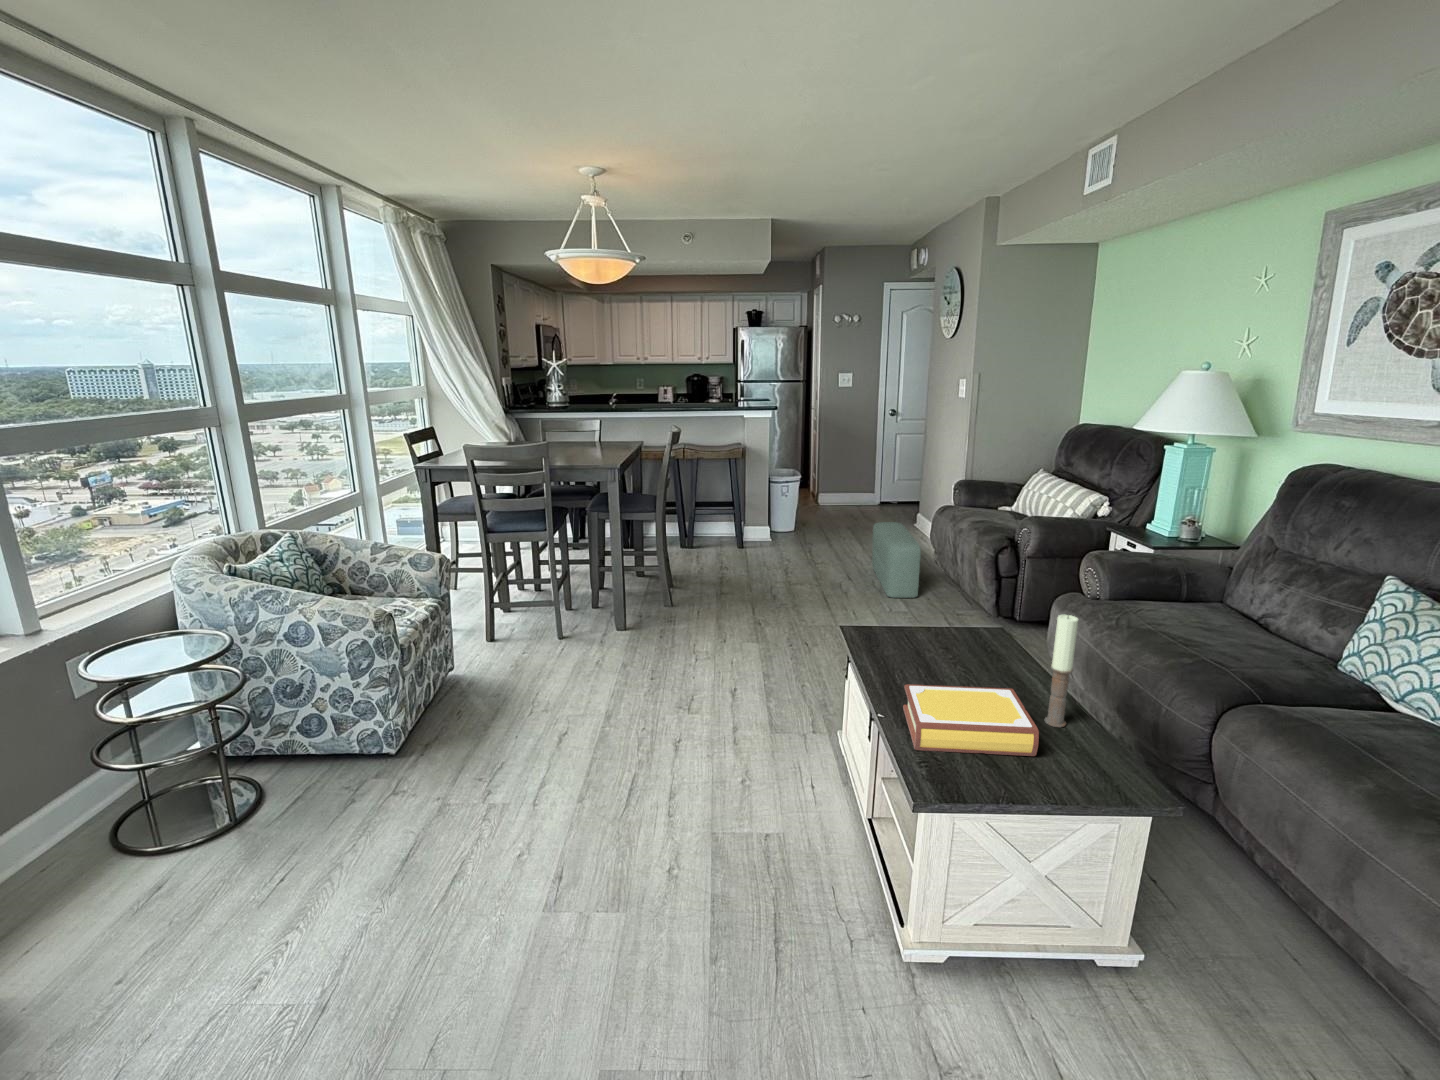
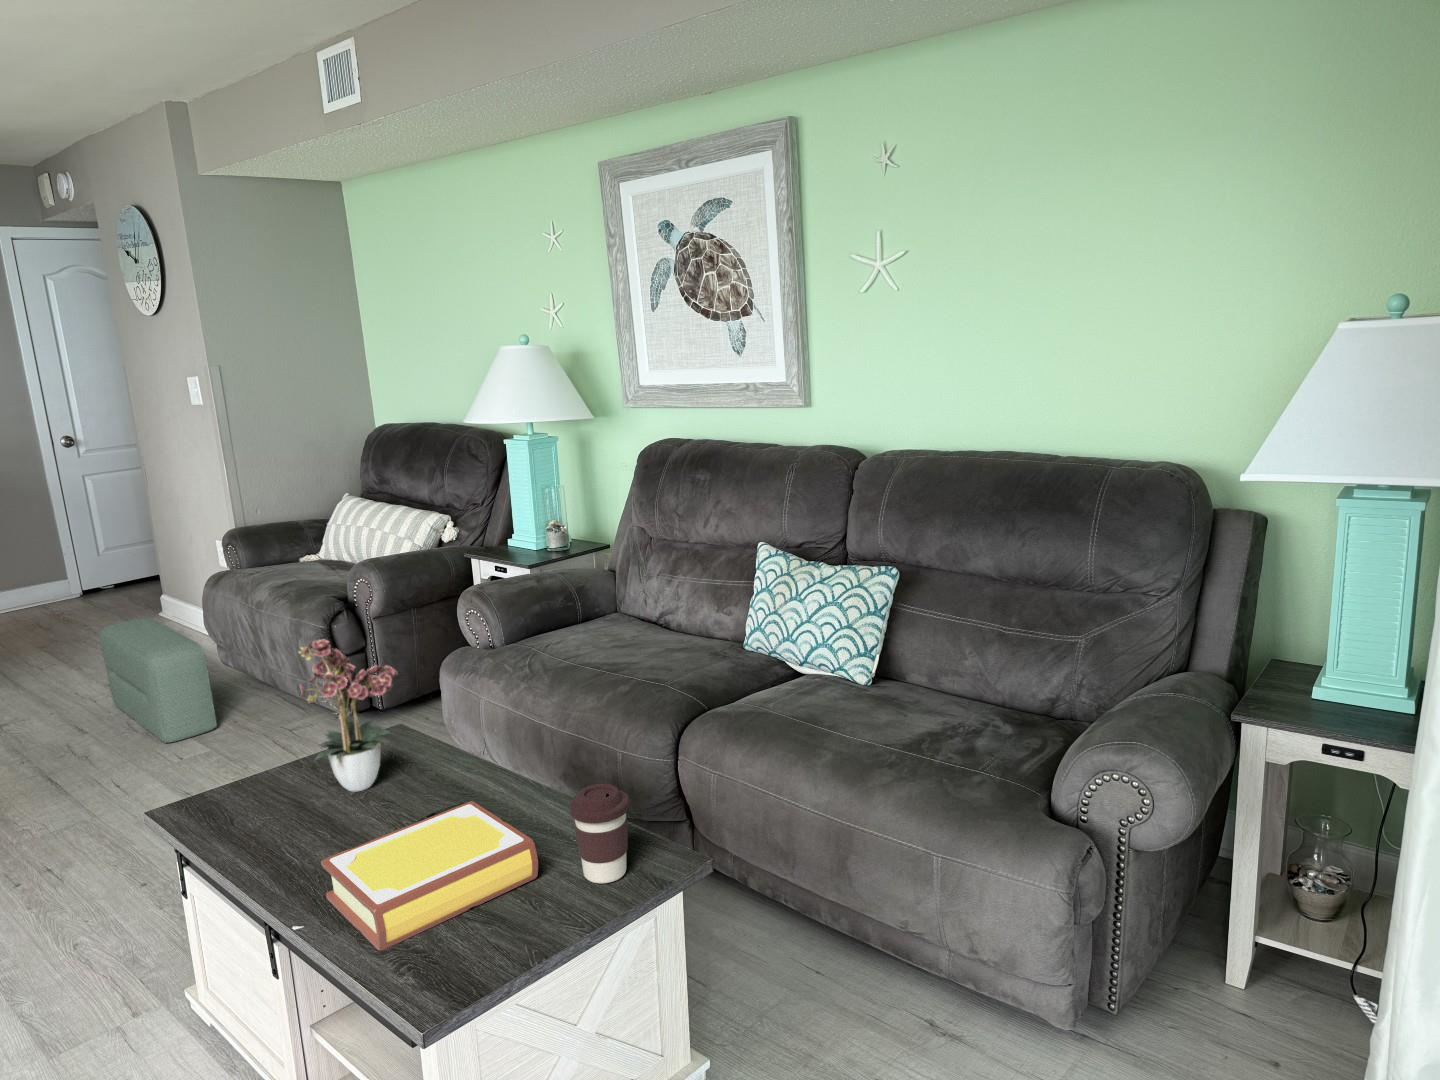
flower arrangement: none [929,550,1005,658] -> present [299,640,398,792]
candle: present [1045,615,1078,727] -> none [506,673,547,830]
coffee cup: none [1069,710,1120,785] -> present [569,784,629,883]

